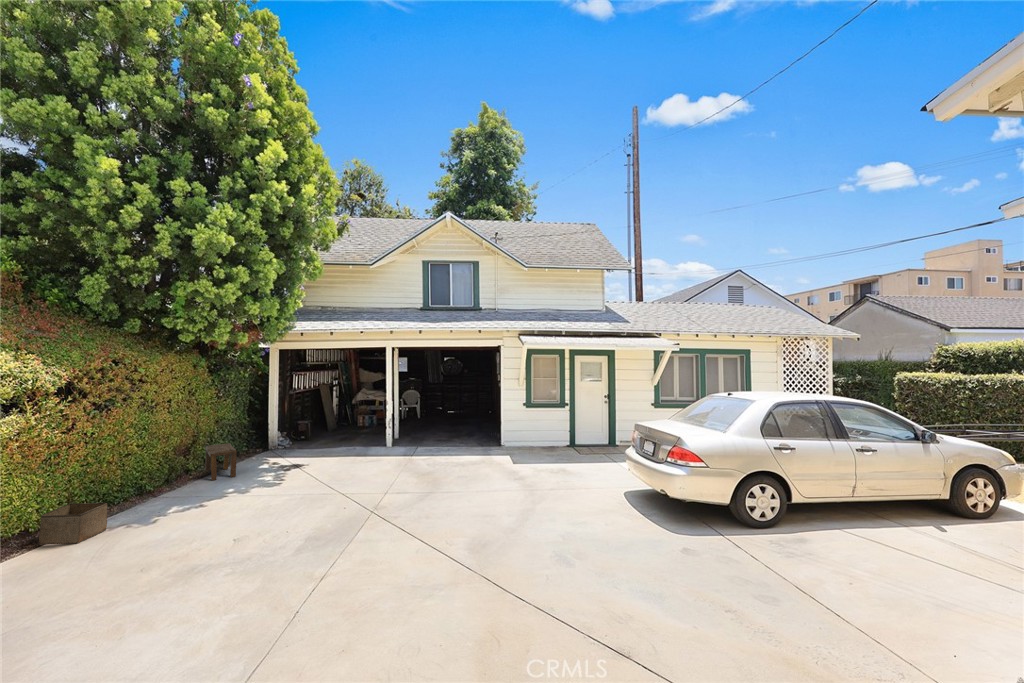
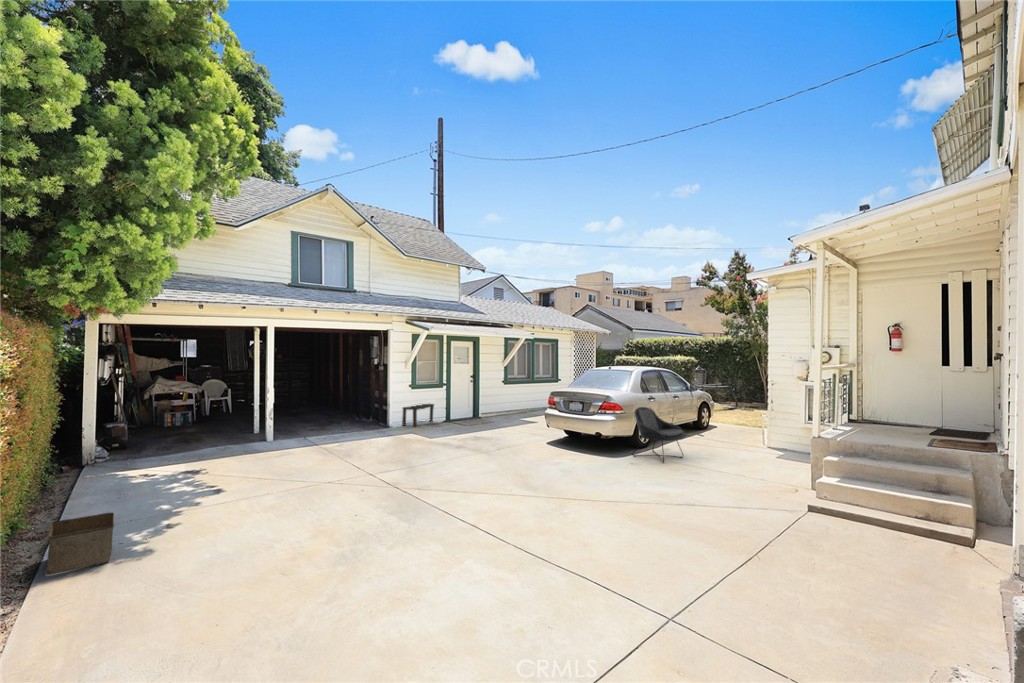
bench: present [205,443,237,480] -> present [402,404,434,427]
lounge chair: none [719,456,819,558] -> present [633,407,687,463]

